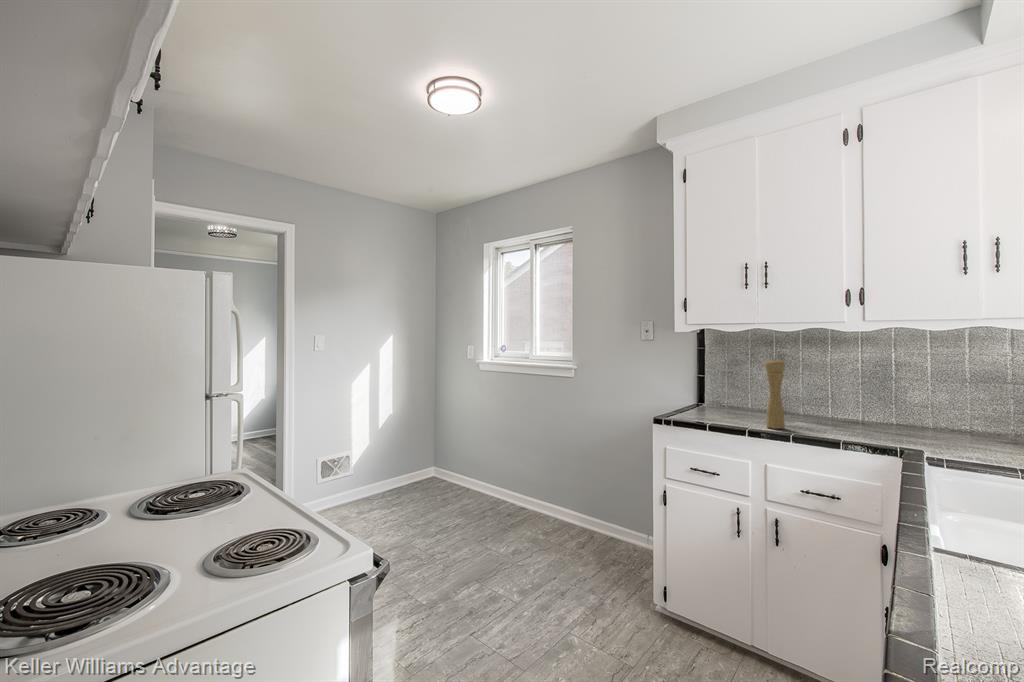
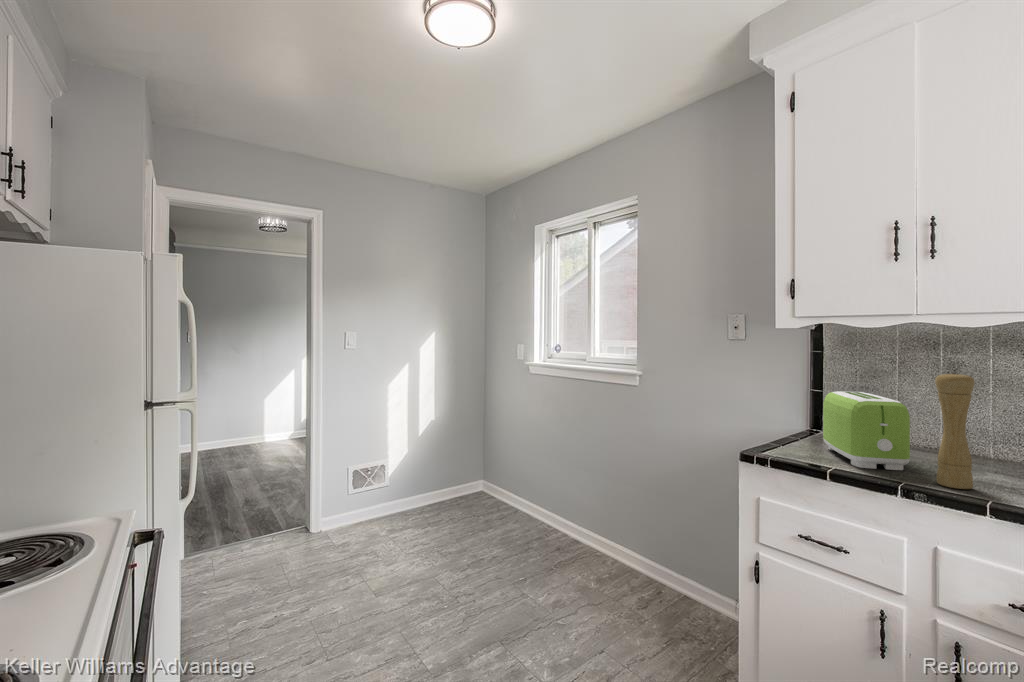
toaster: none [706,375,754,422] -> present [823,391,910,470]

